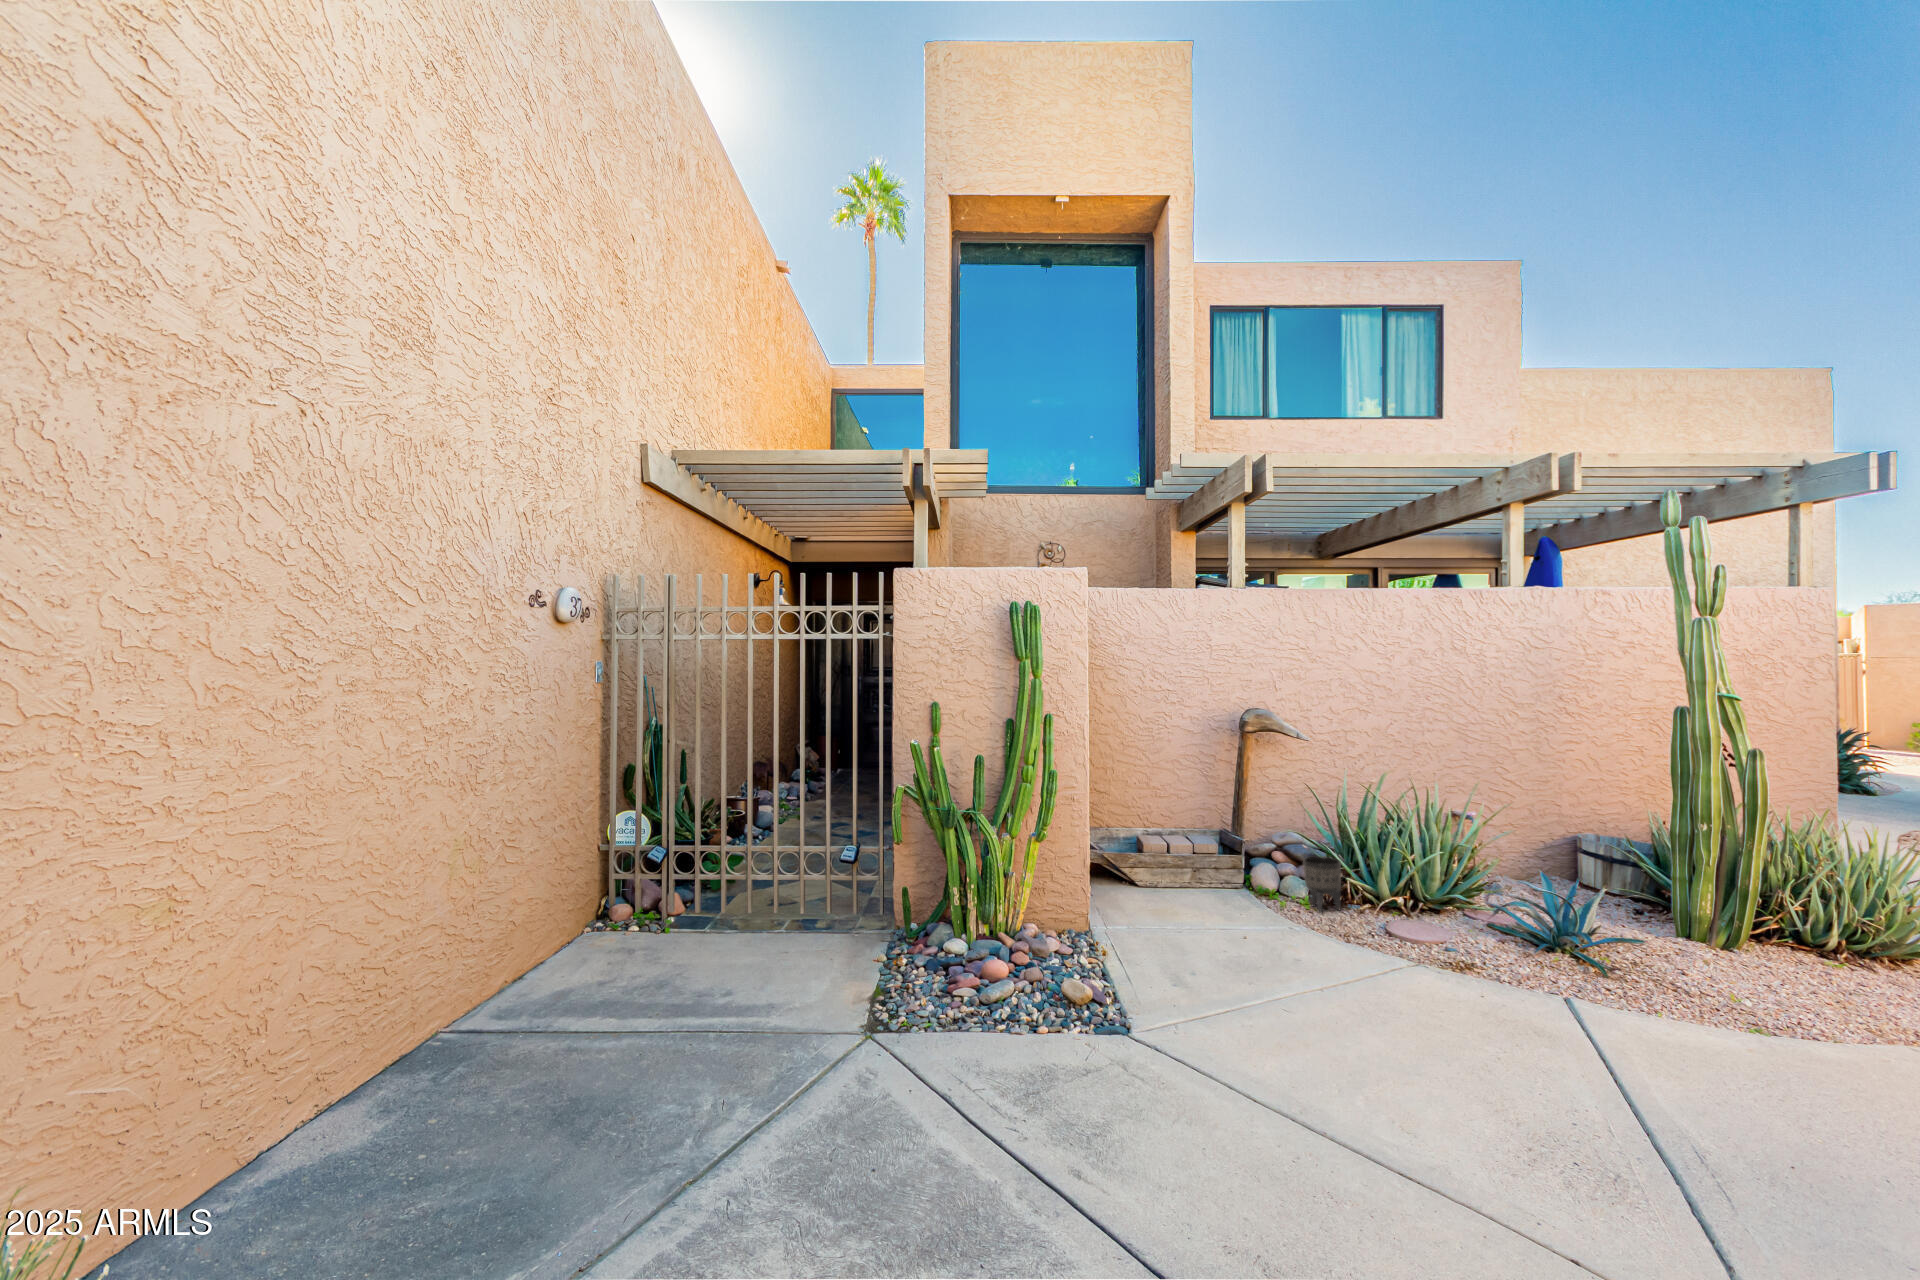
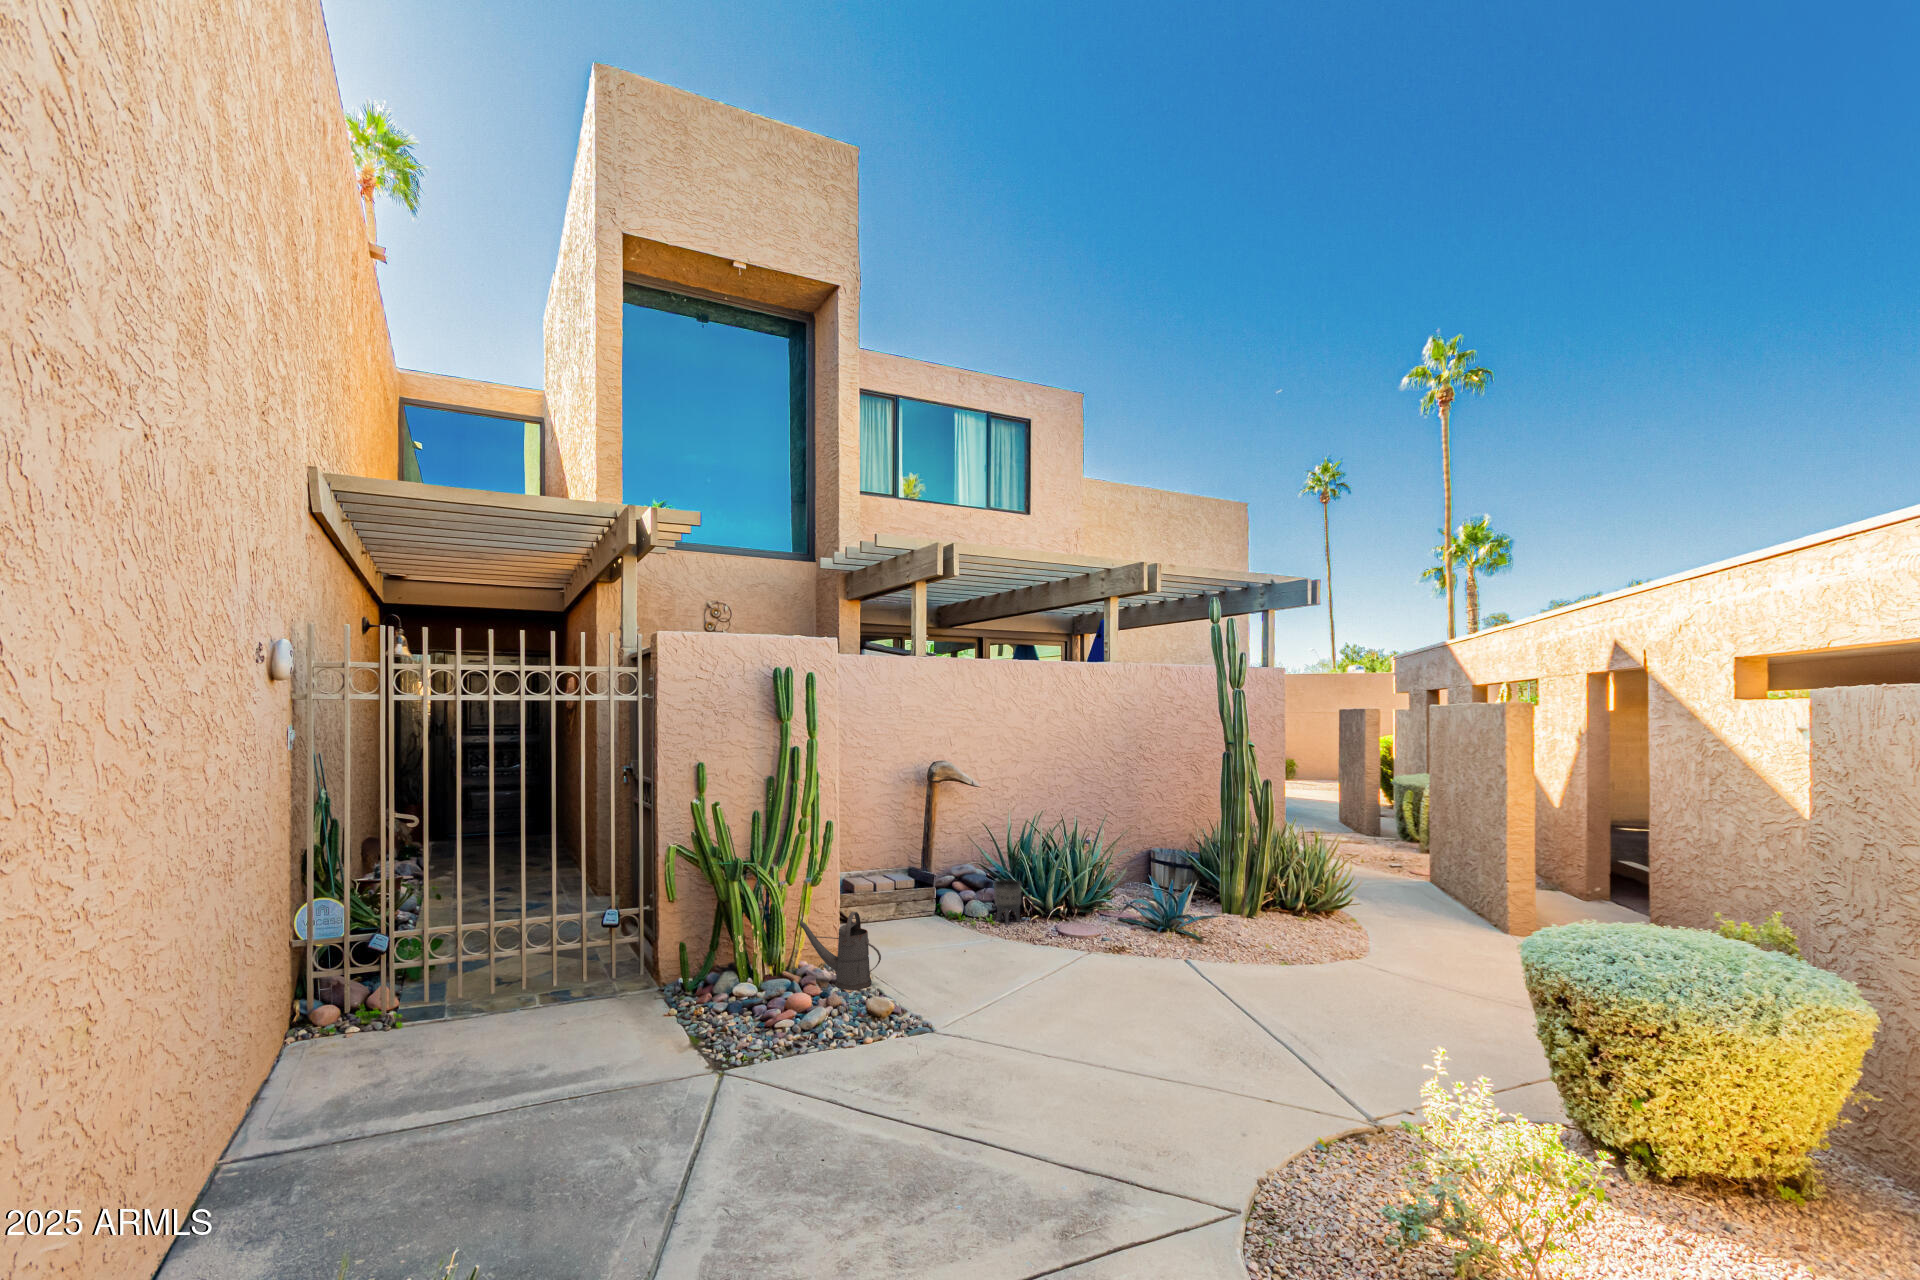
watering can: none [1024,876,1106,965] -> present [800,912,881,990]

